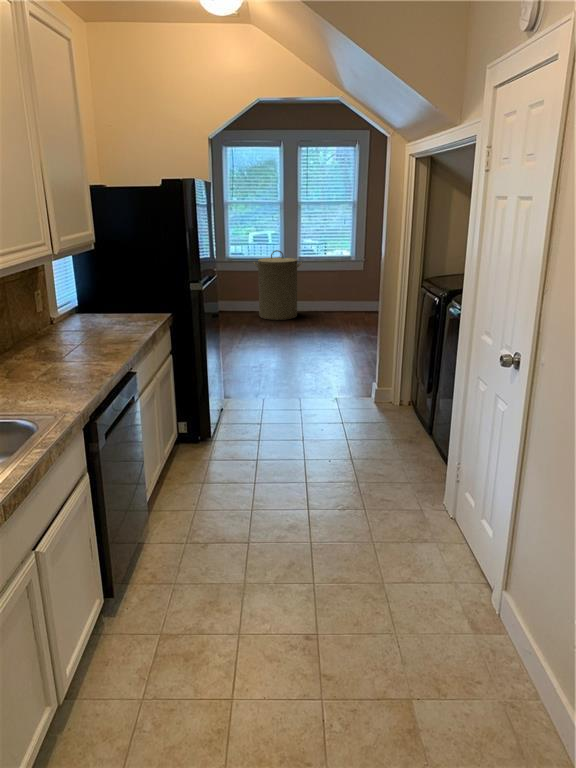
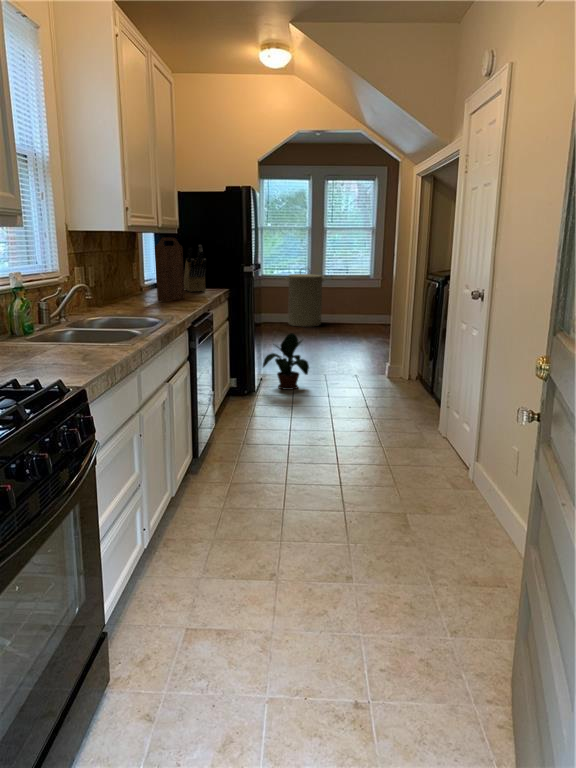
knife block: none [105,268,134,331] -> present [184,245,206,292]
cutting board: none [43,273,96,366] -> present [155,238,184,302]
potted plant: none [221,362,281,430] -> present [263,333,309,390]

